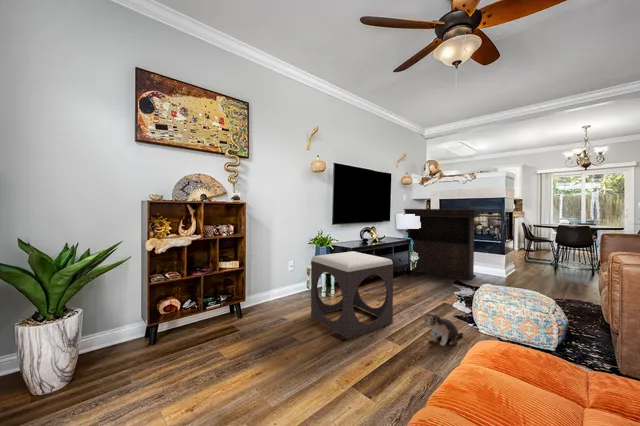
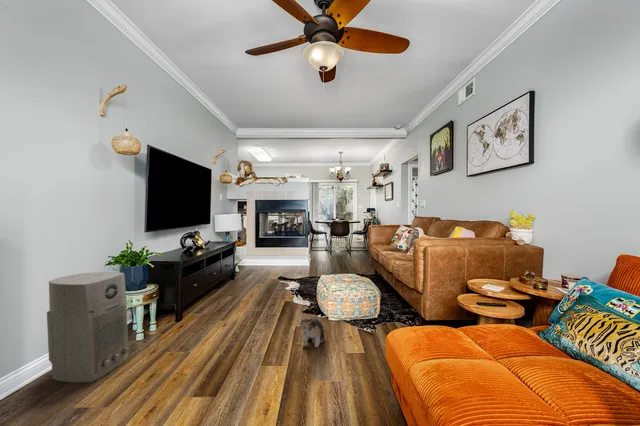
console table: present [404,209,480,280] -> none [225,210,293,274]
air purifier: none [280,247,314,309] -> present [47,272,130,382]
footstool: present [311,251,393,339] -> none [135,266,256,391]

